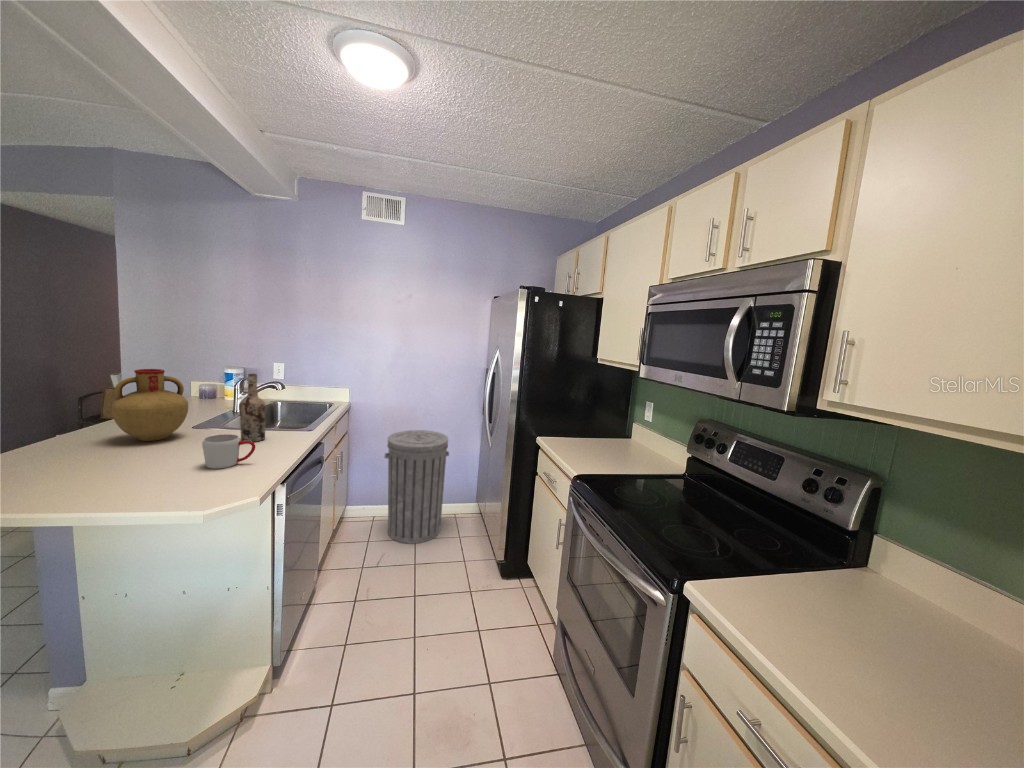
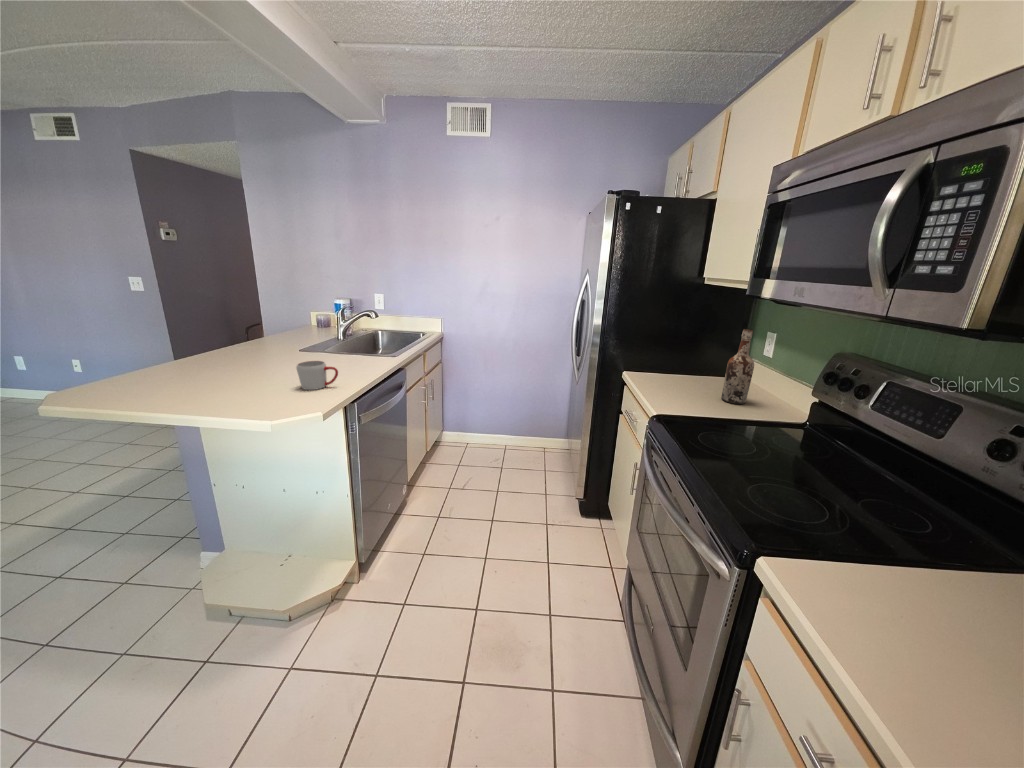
vase: present [111,369,188,441] -> none [242,305,298,366]
wine bottle: present [240,374,265,442] -> present [721,329,754,404]
trash can: present [385,430,449,544] -> none [472,365,535,473]

